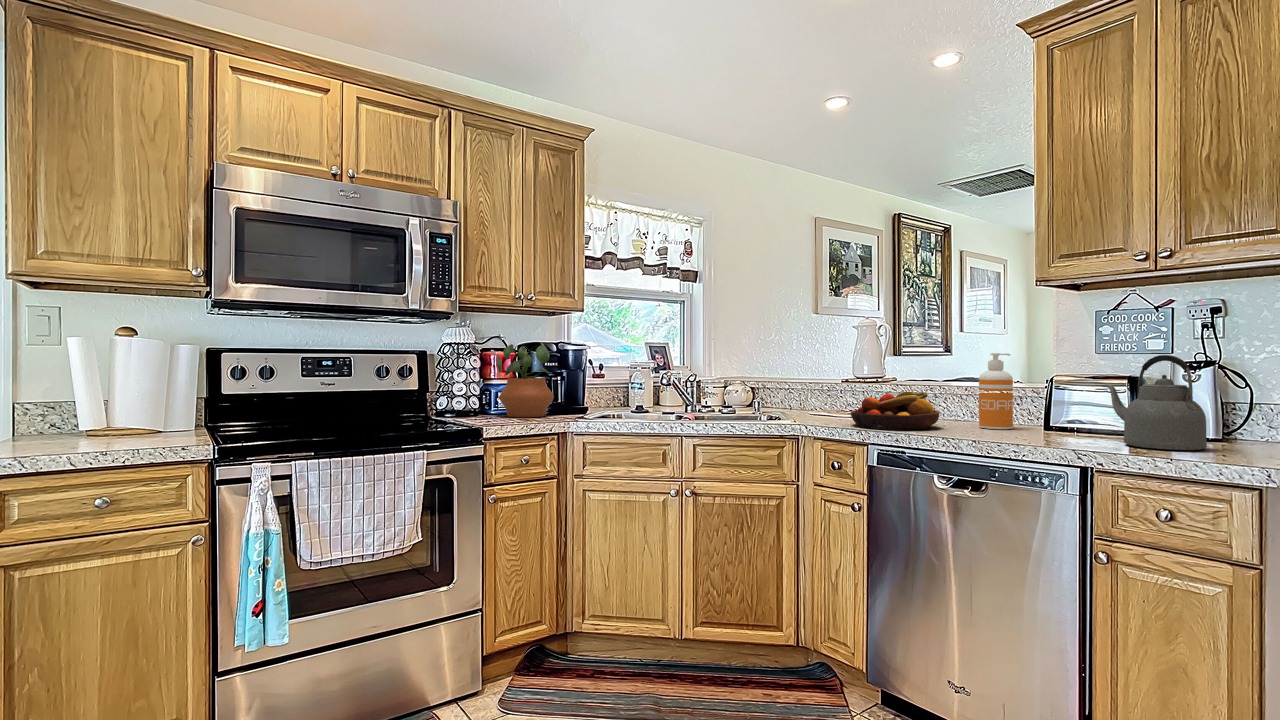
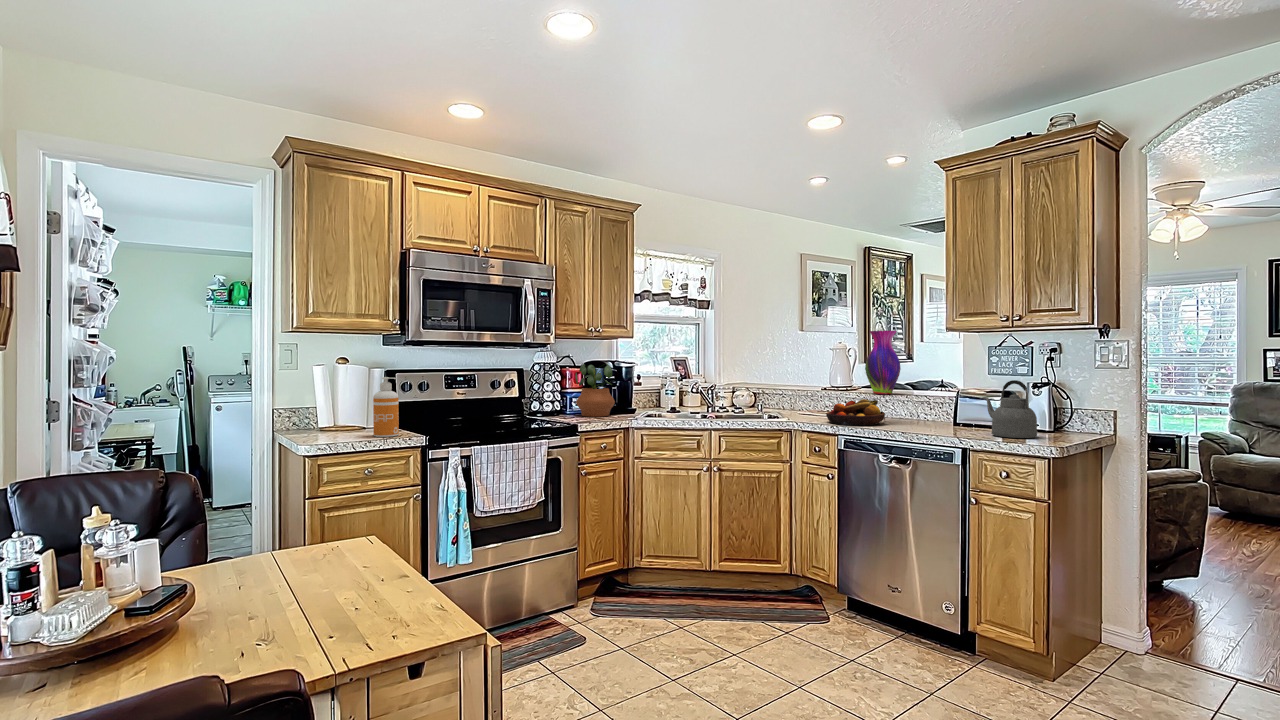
vase: none [905,295,957,386] -> present [865,331,901,394]
soap dispenser: present [979,353,1013,429] -> present [373,377,399,437]

